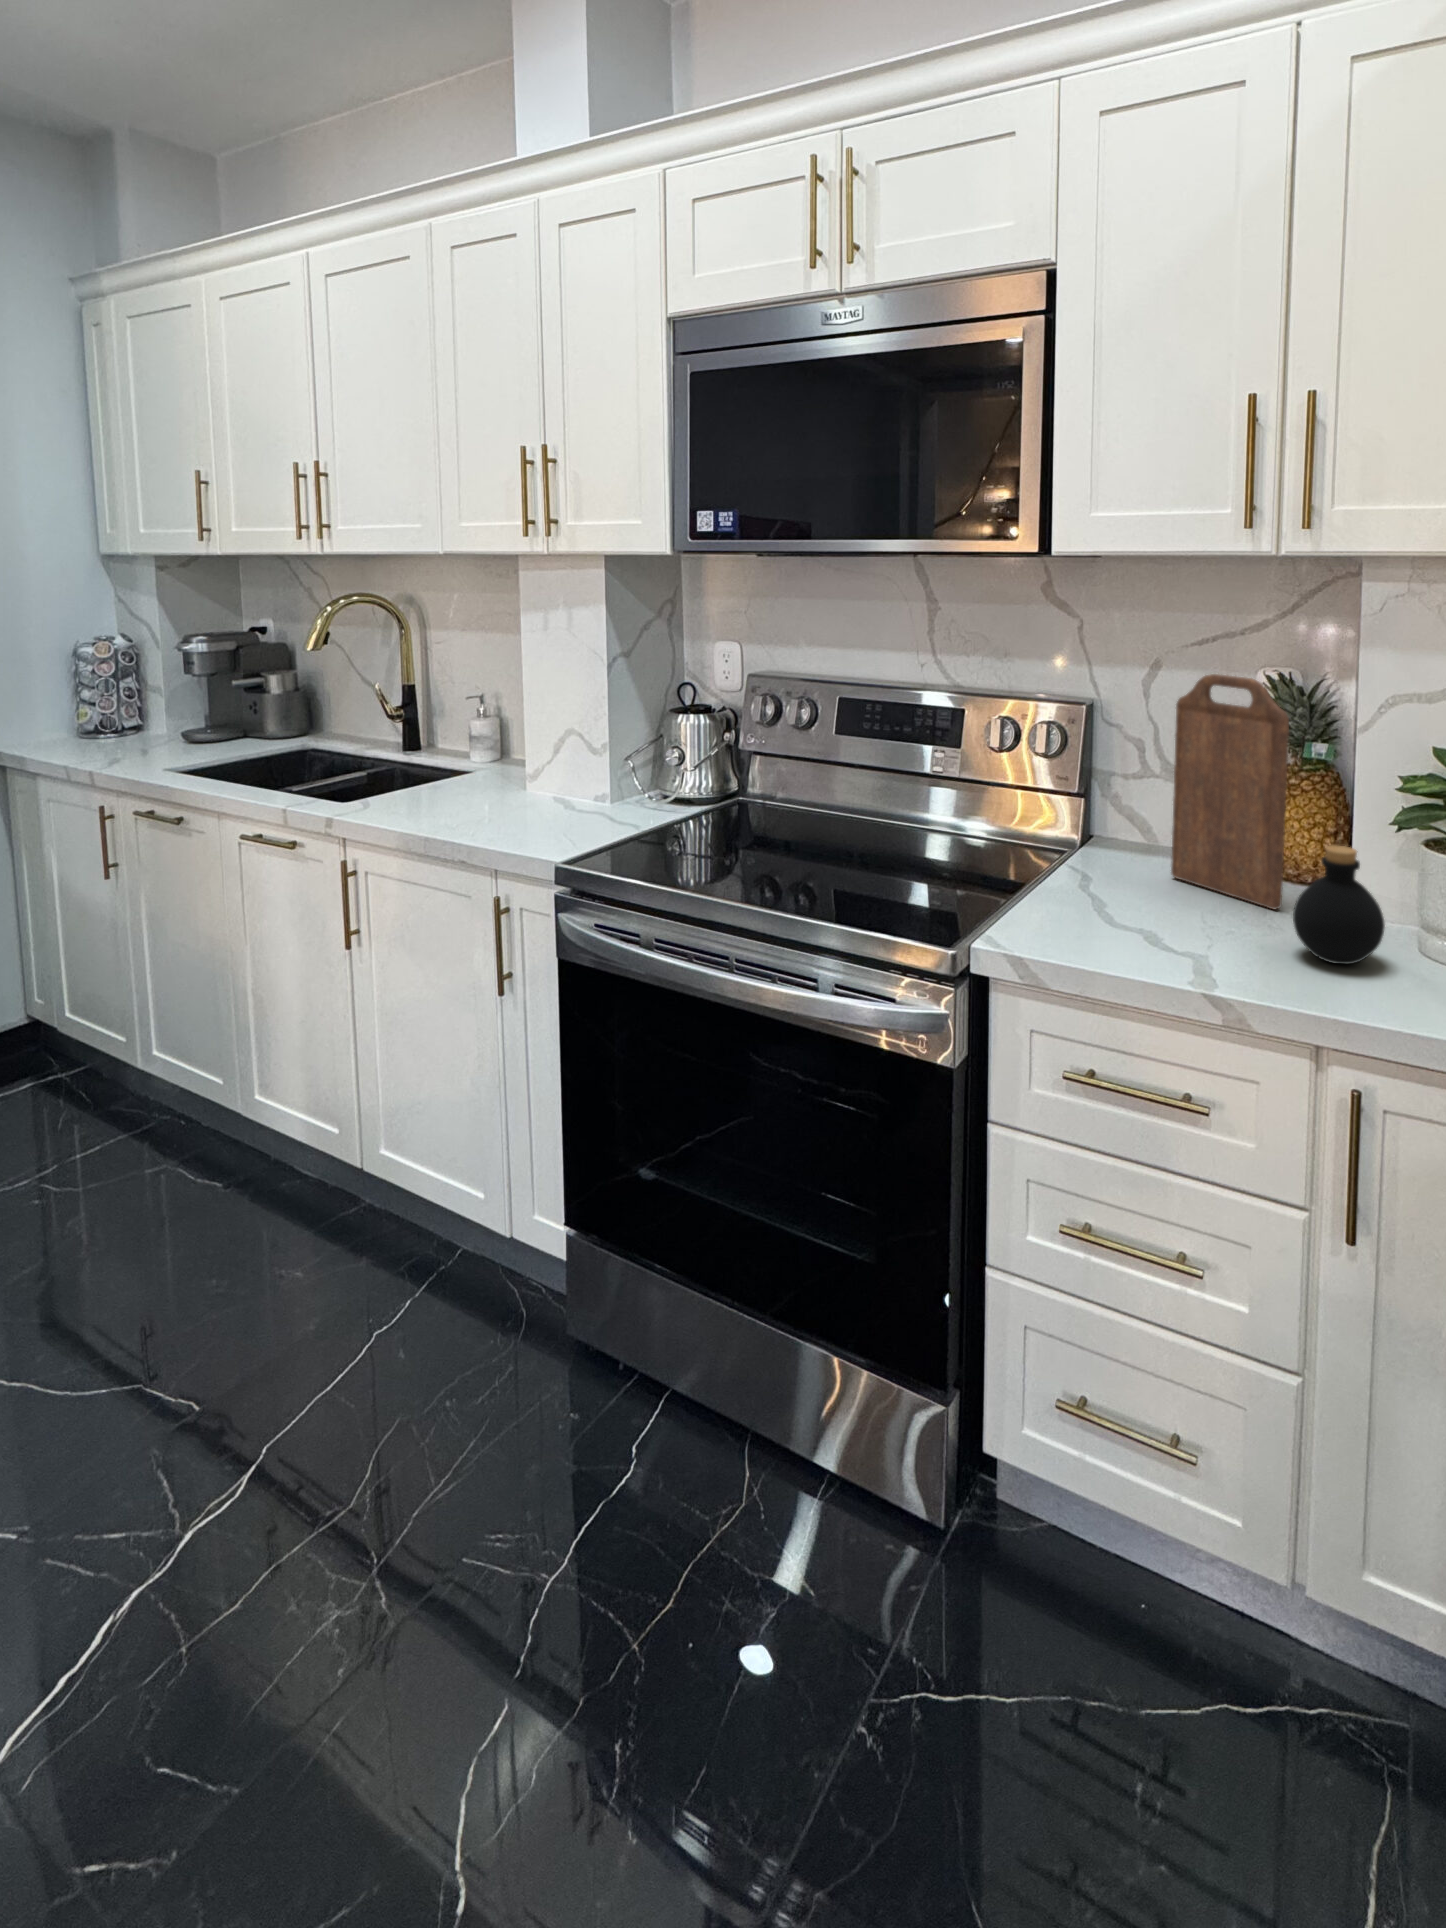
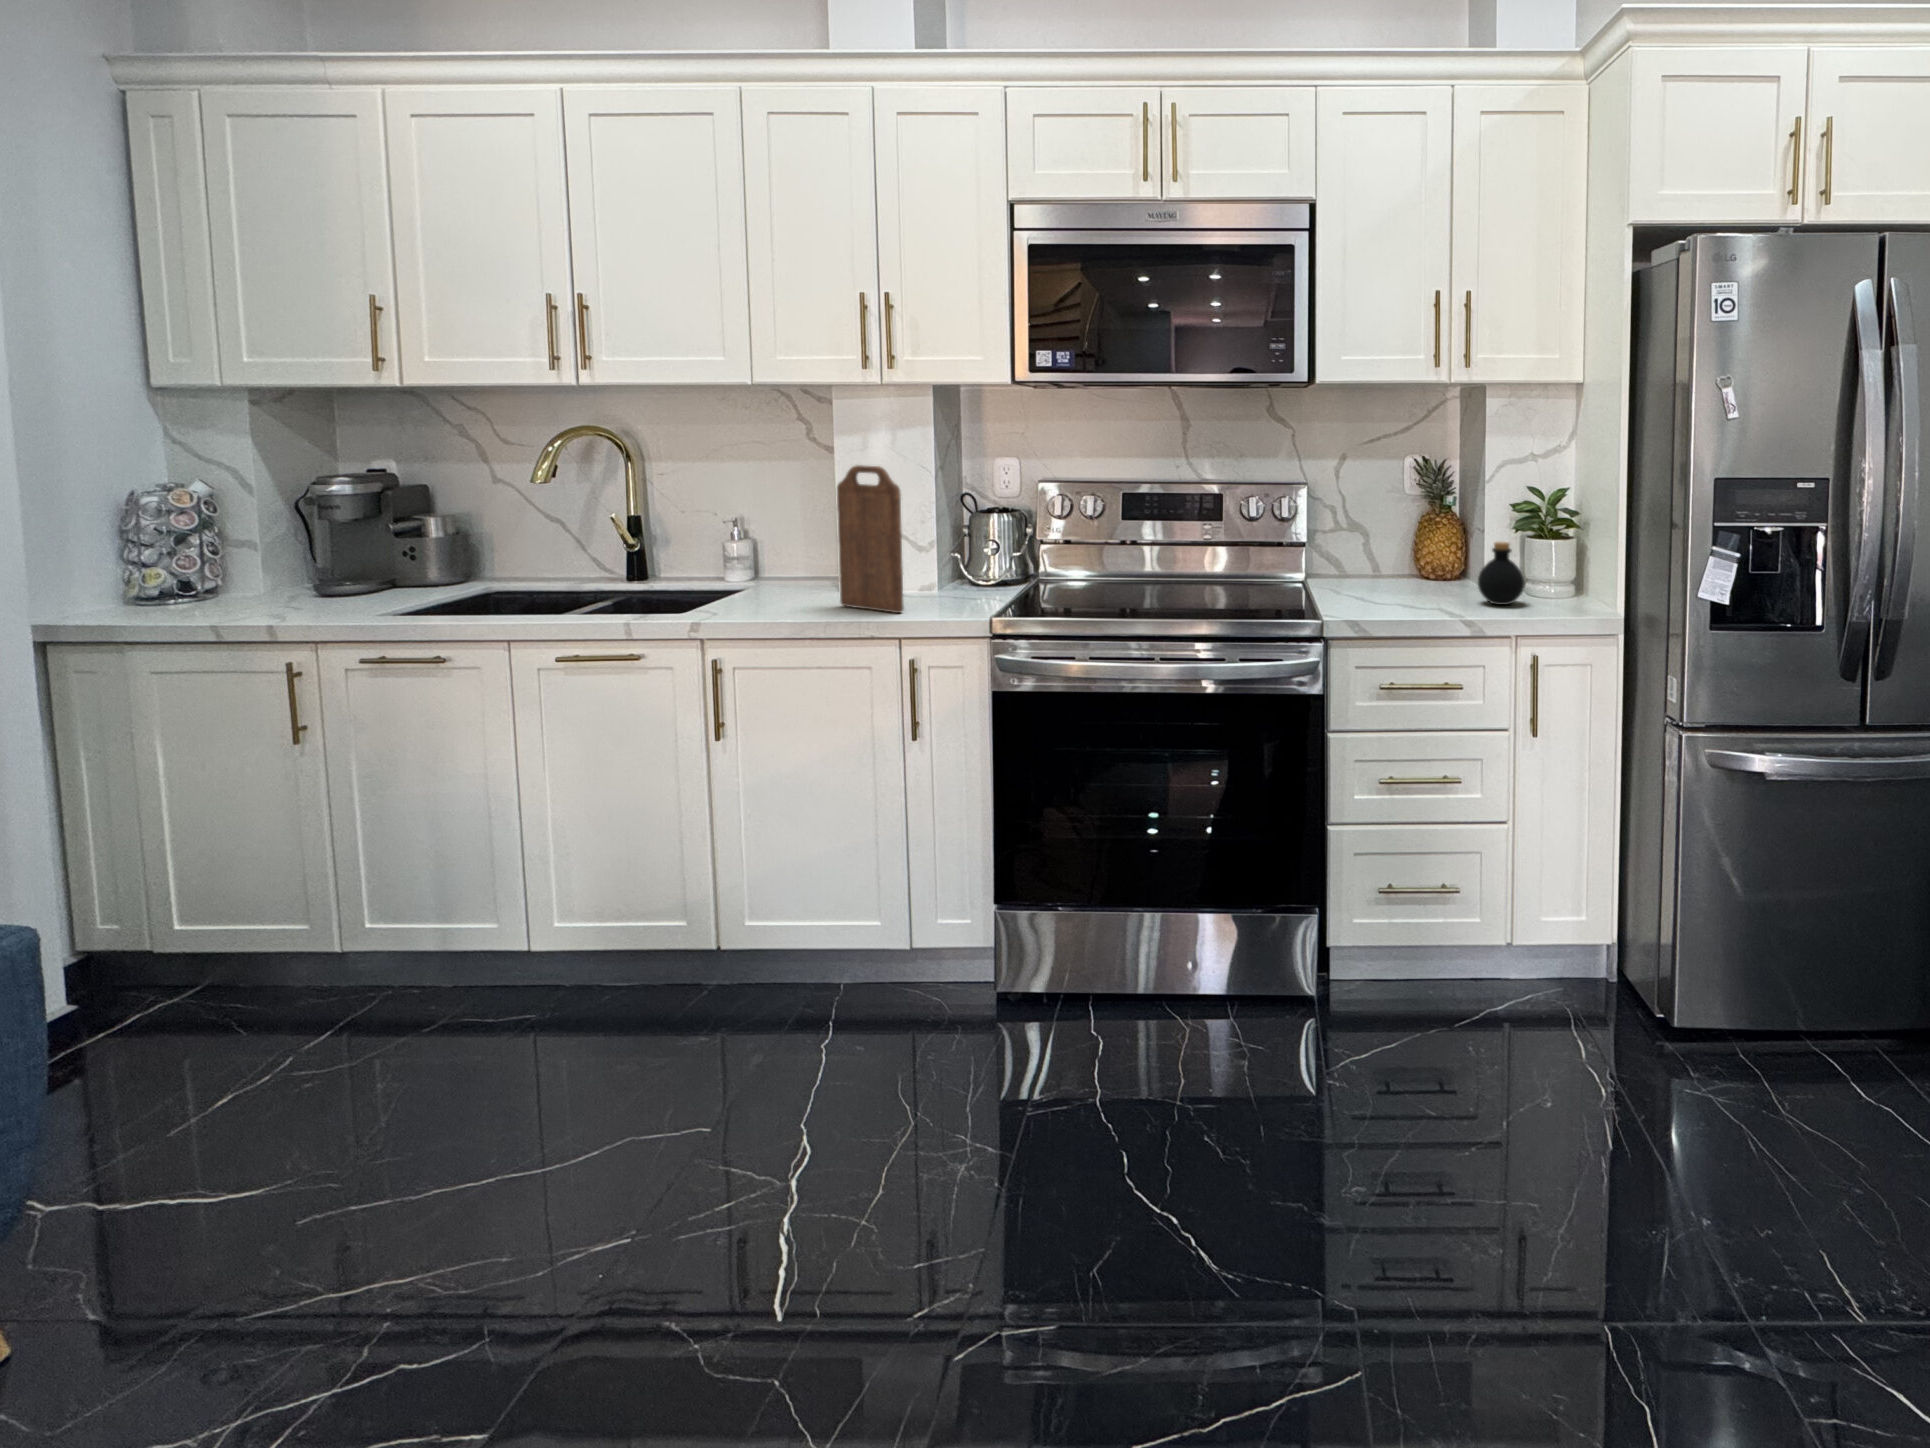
cutting board: present [1171,674,1289,909] -> present [837,465,904,613]

